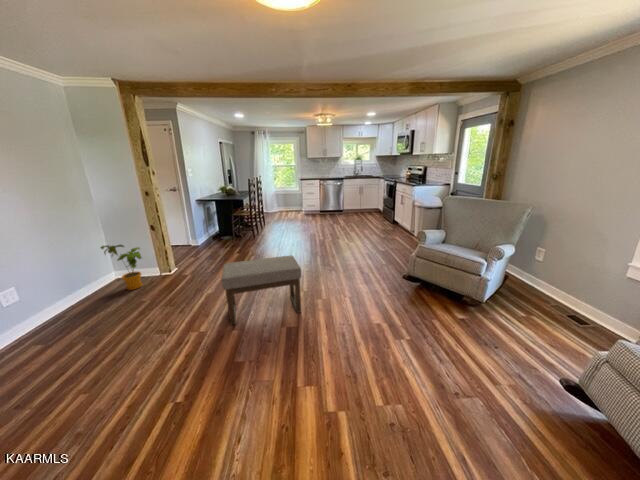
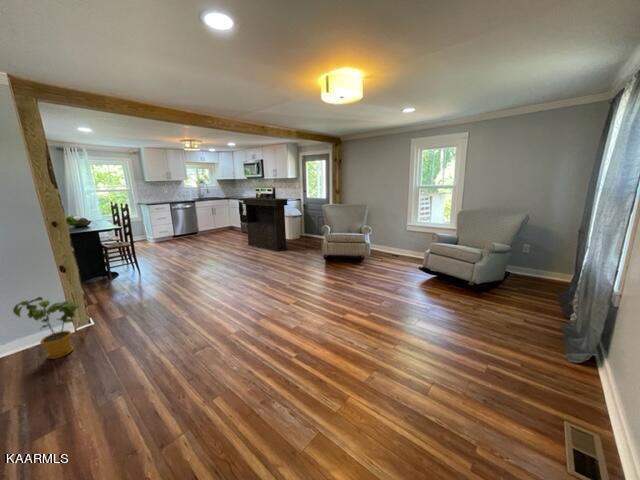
console table: none [367,178,408,248] -> present [242,198,288,252]
ottoman: present [222,256,301,325] -> none [225,258,288,321]

